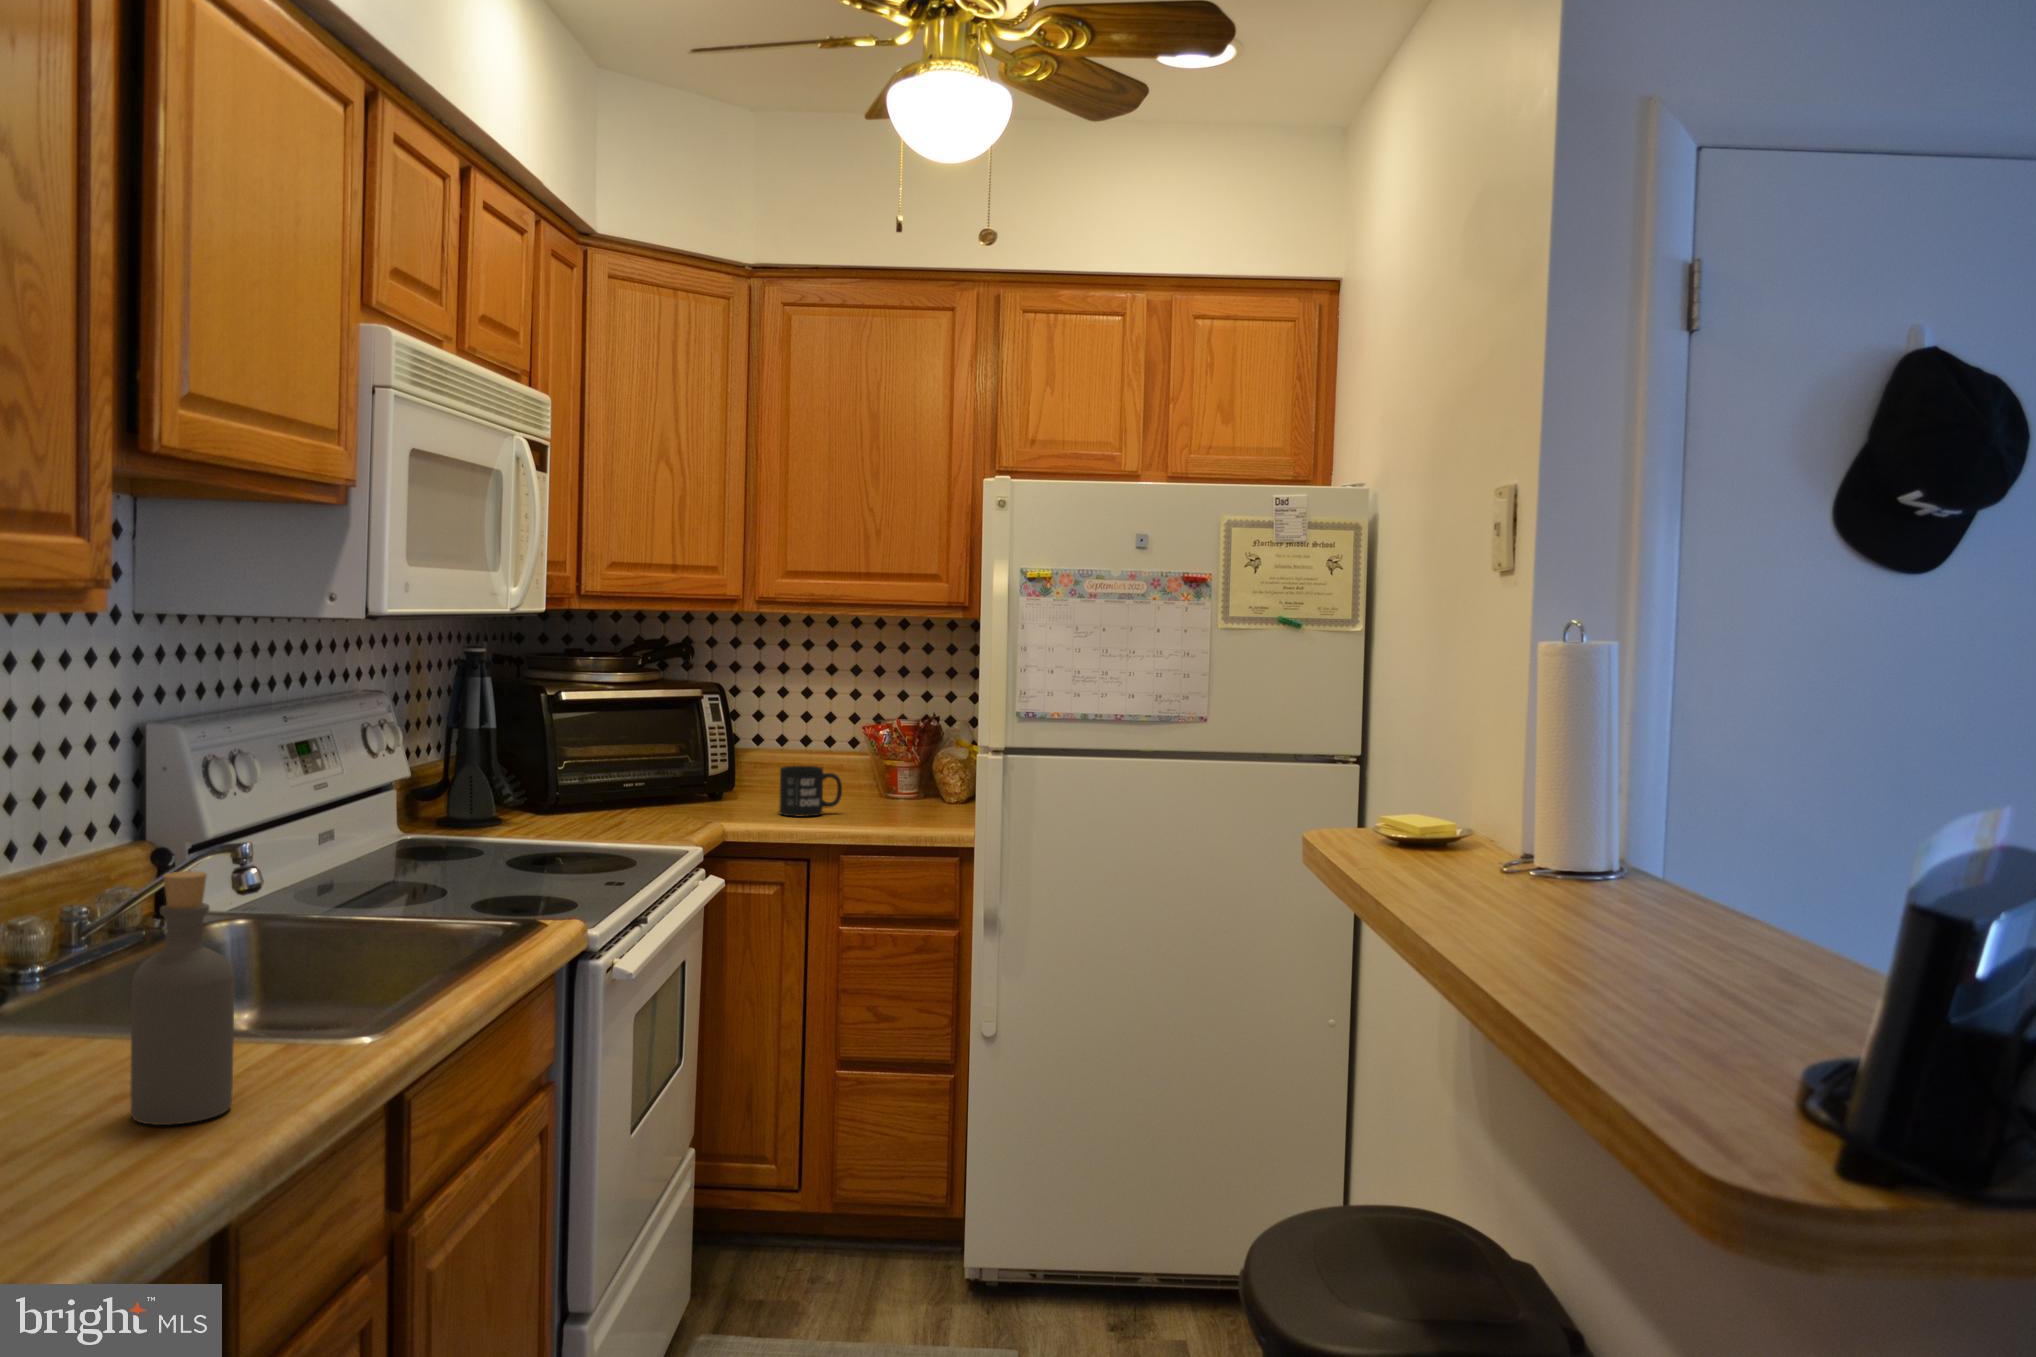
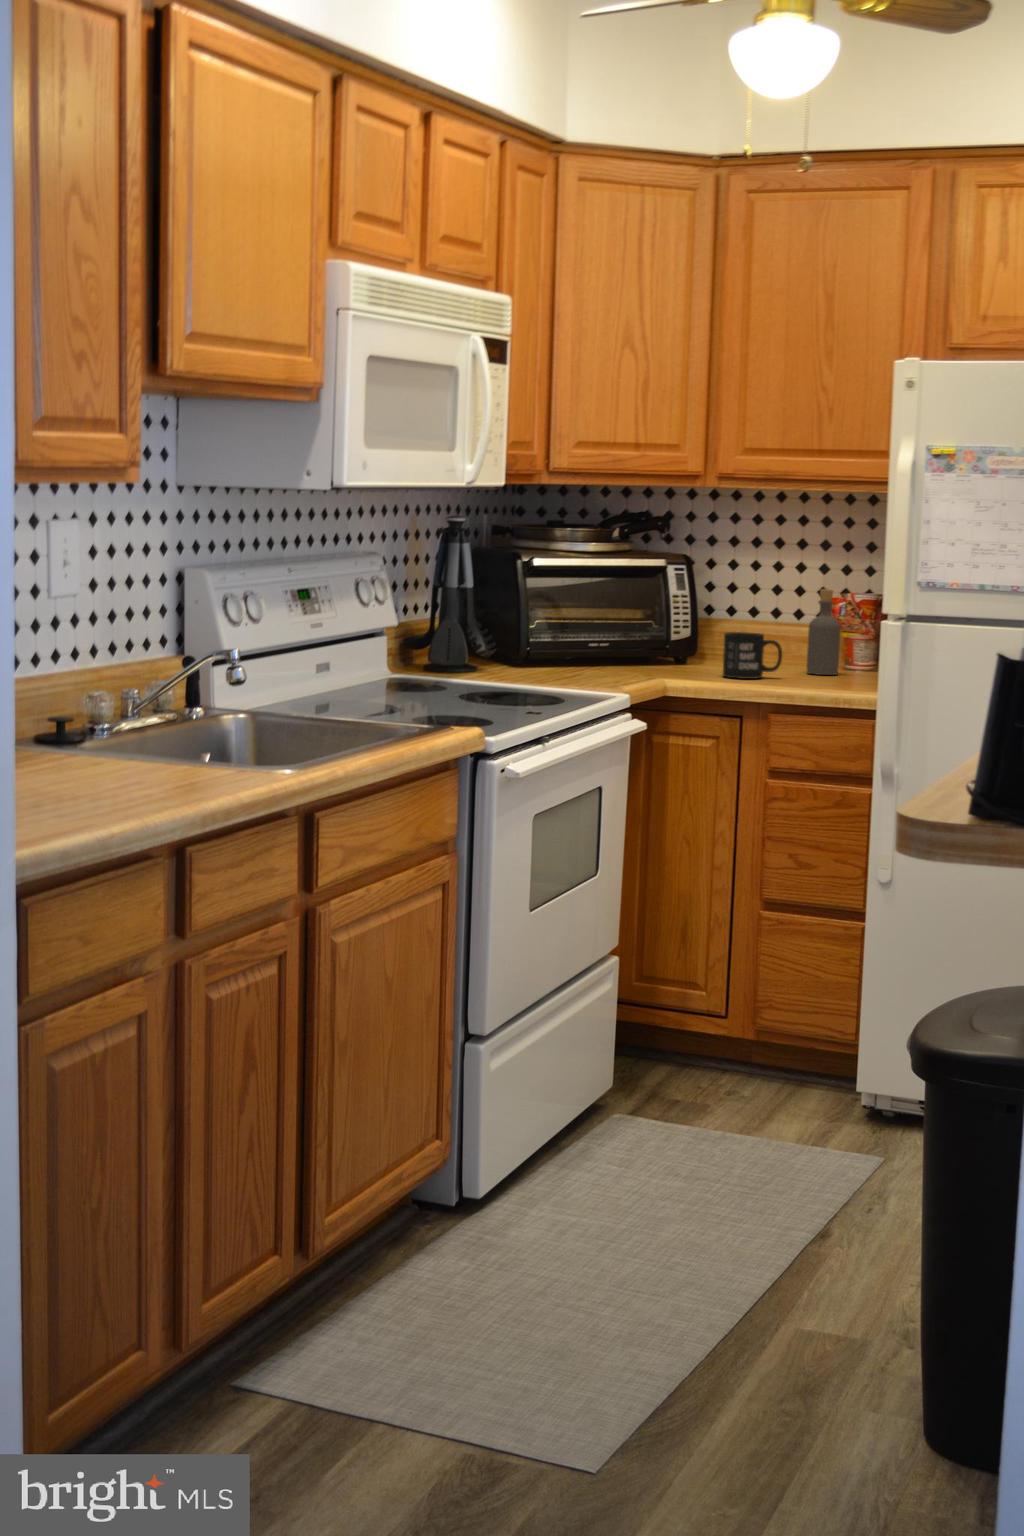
bottle: present [130,871,234,1125] -> present [807,589,841,675]

